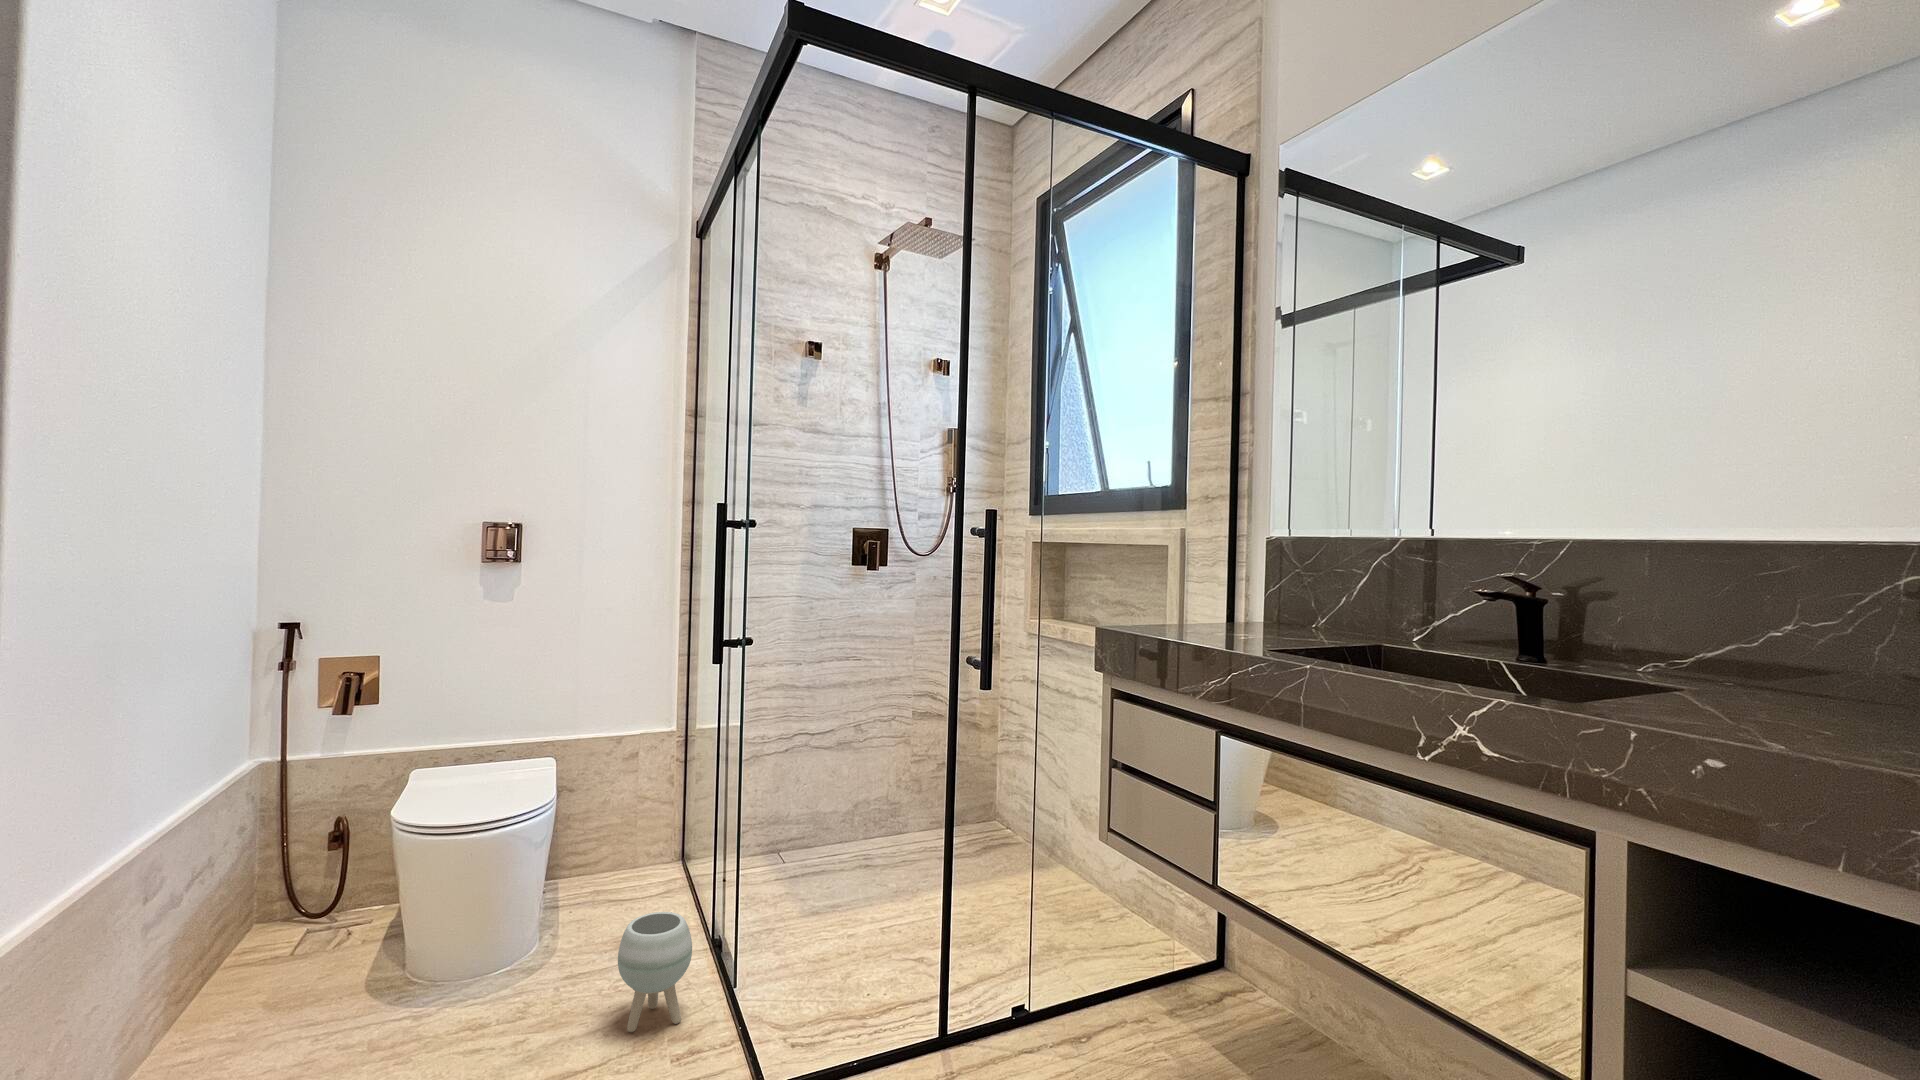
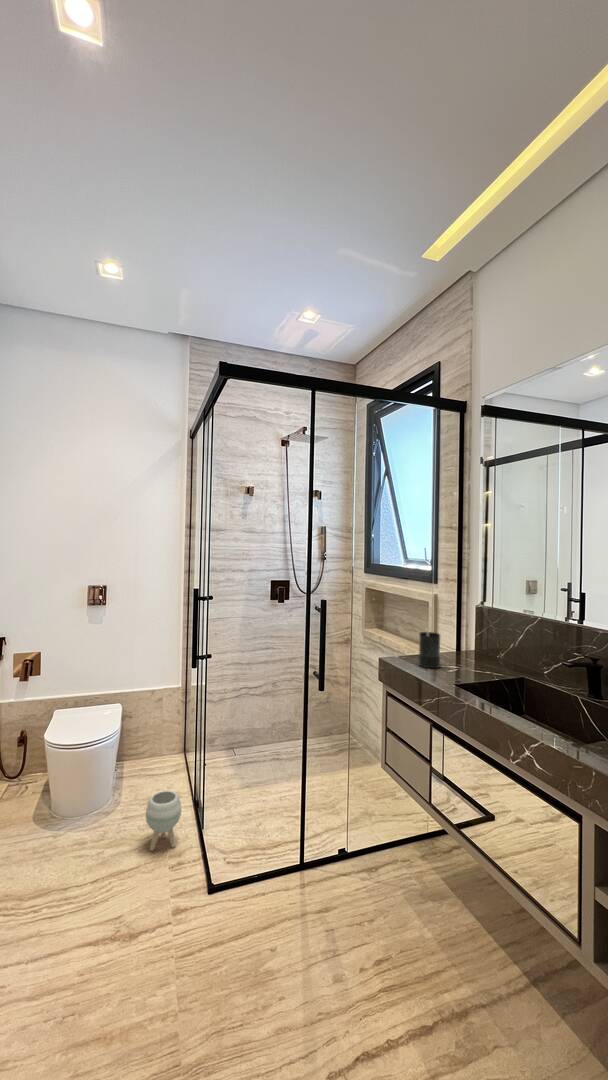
candle: none [1173,569,1215,640] -> present [419,631,440,668]

